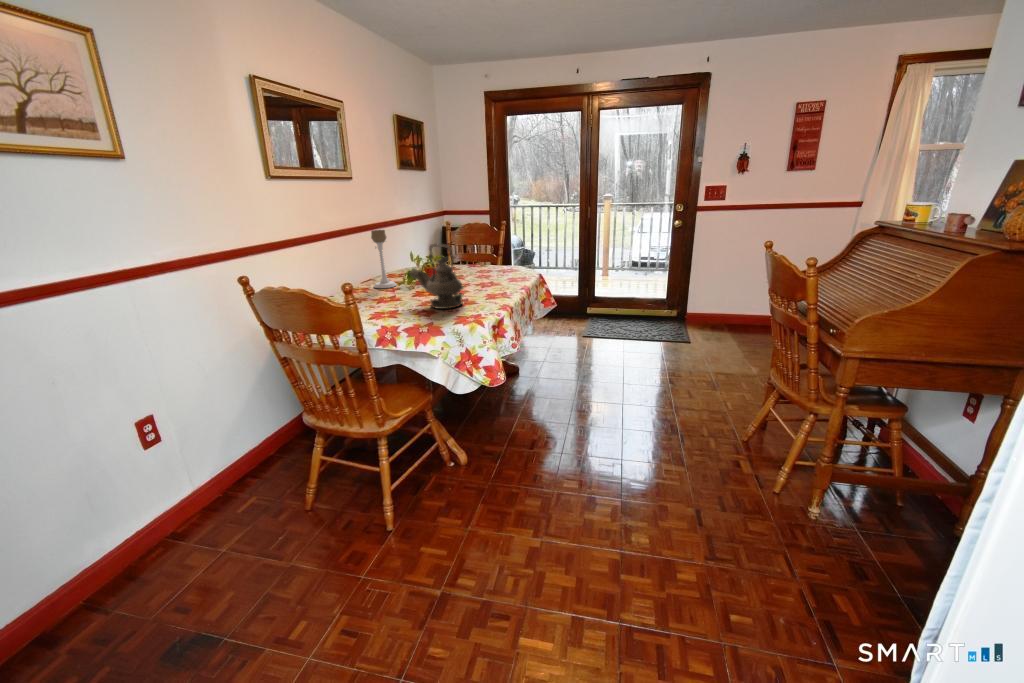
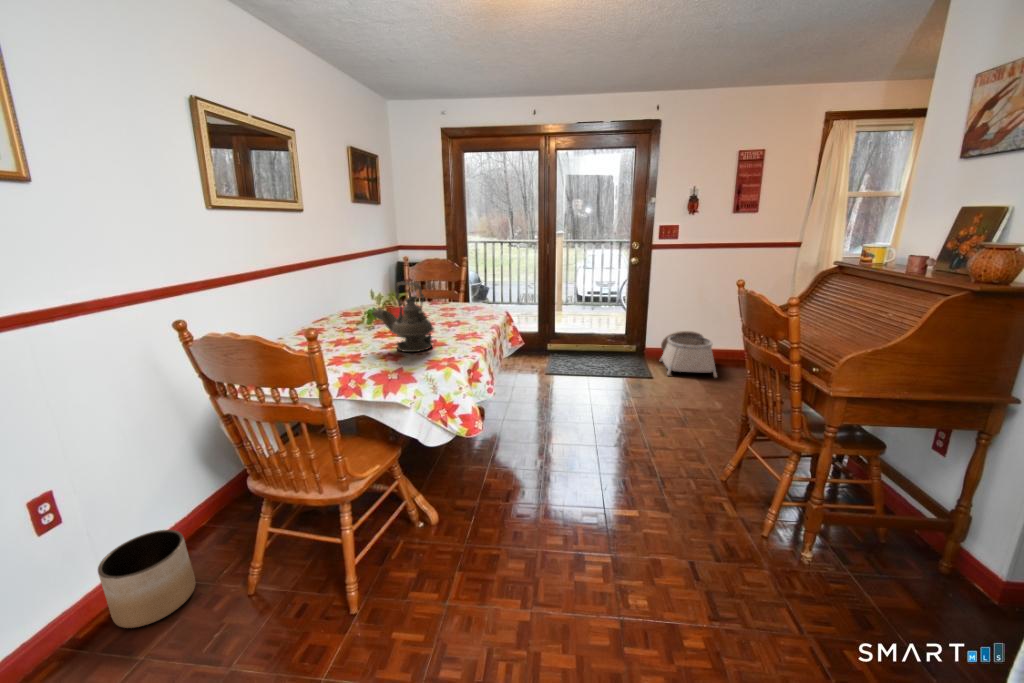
candle holder: present [371,230,397,288] -> none [327,266,355,329]
basket: none [699,296,757,344] -> present [660,331,717,377]
planter: none [190,453,265,527] -> present [98,530,195,628]

